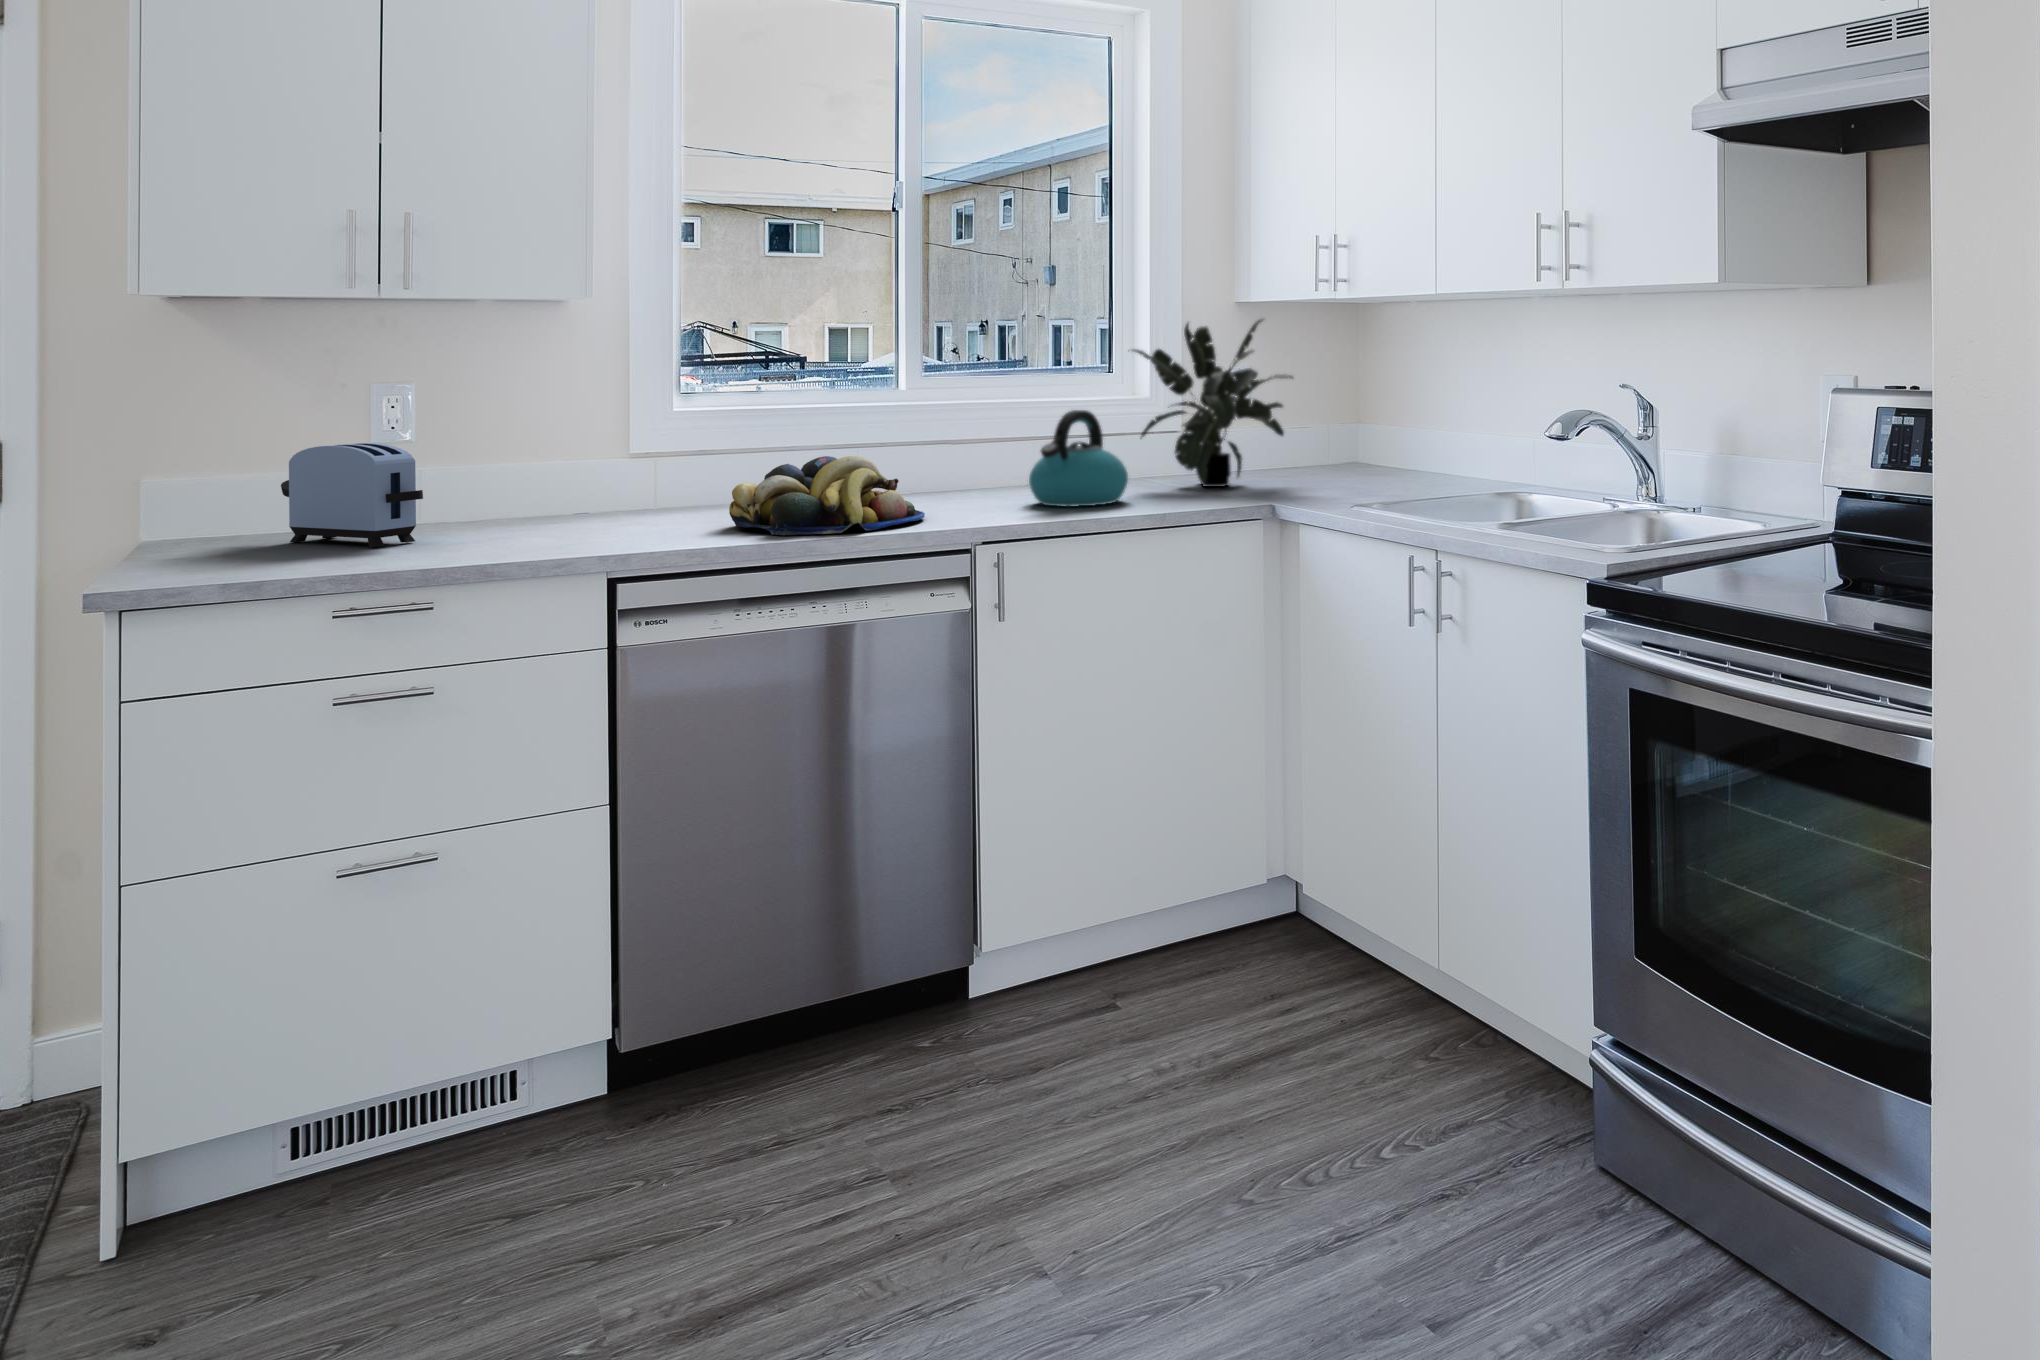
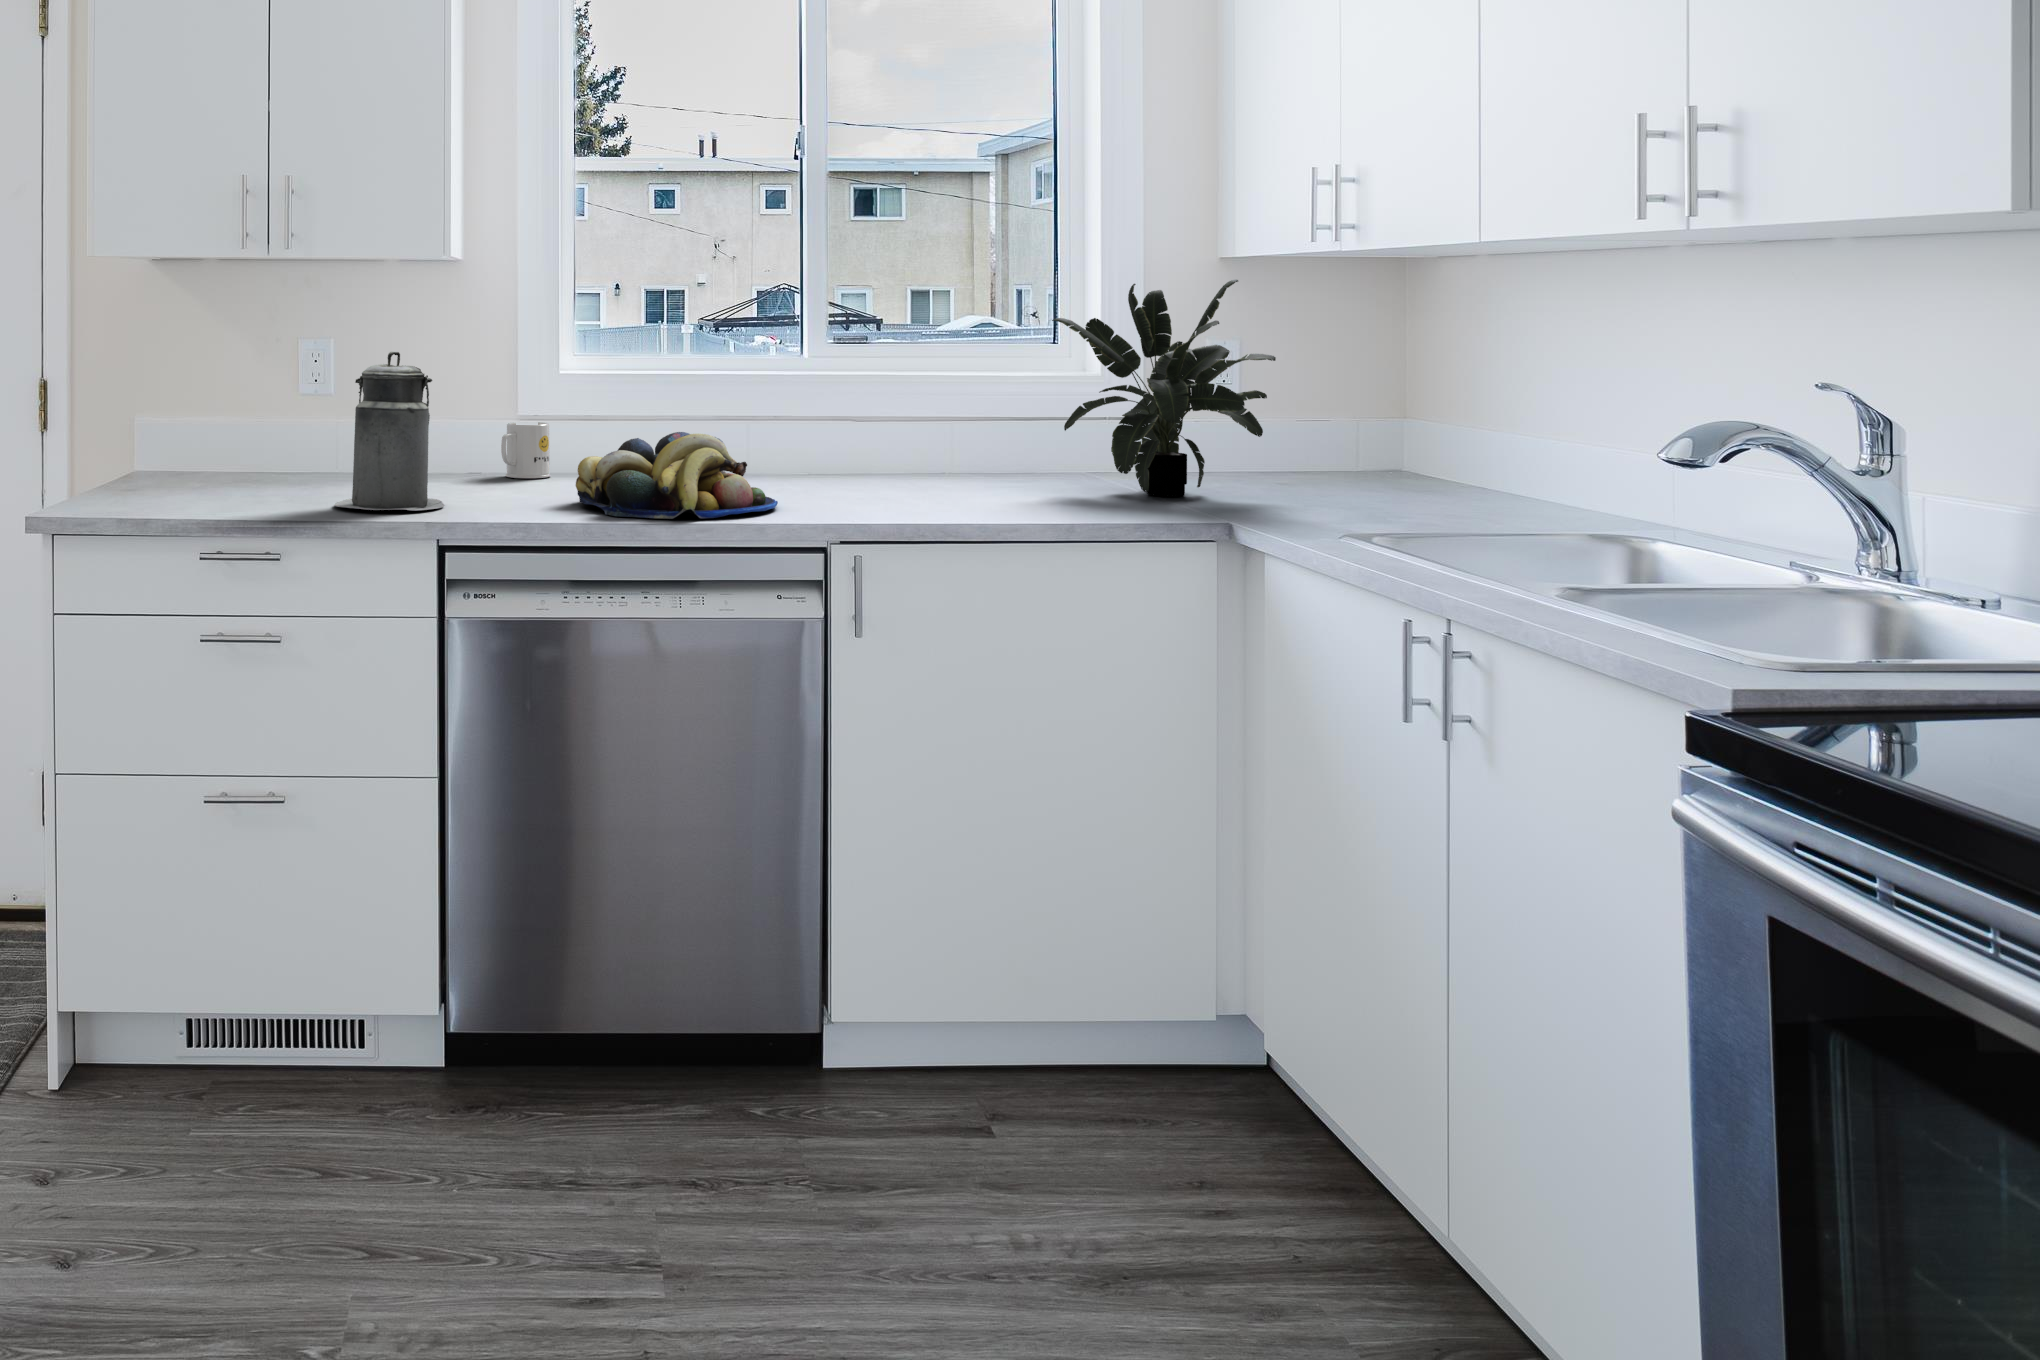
canister: none [468,390,595,550] -> present [334,352,444,511]
kettle: present [1029,410,1128,507] -> none [911,391,1033,509]
toaster: present [281,443,423,547] -> none [219,398,310,496]
mug: none [621,456,671,512] -> present [501,422,550,478]

